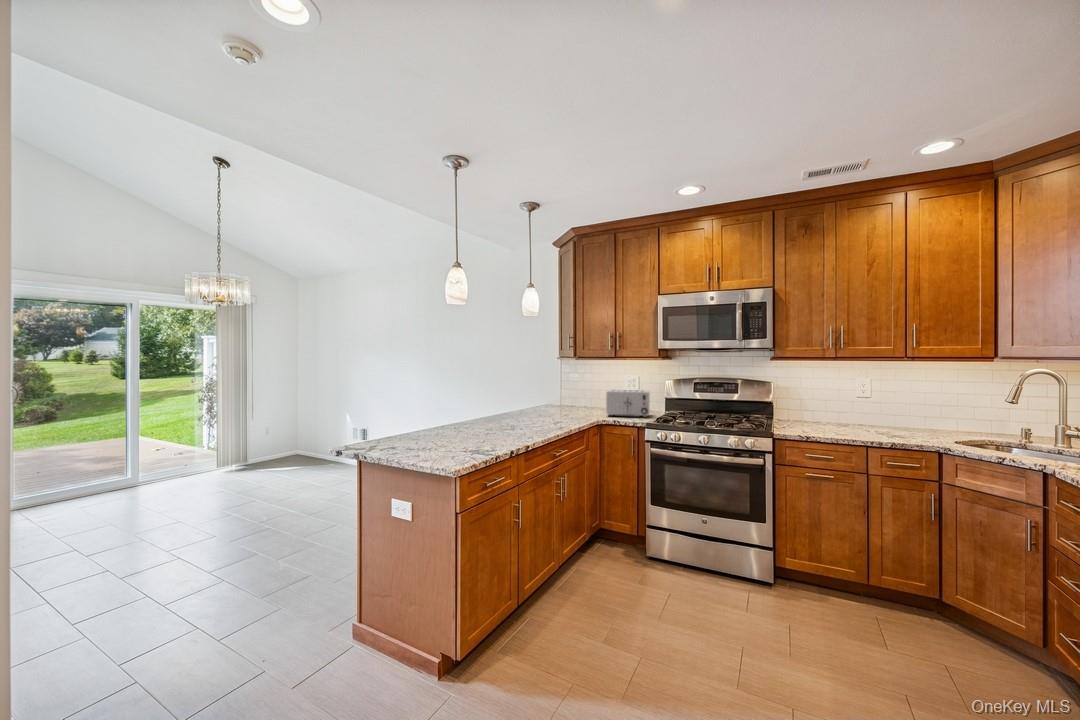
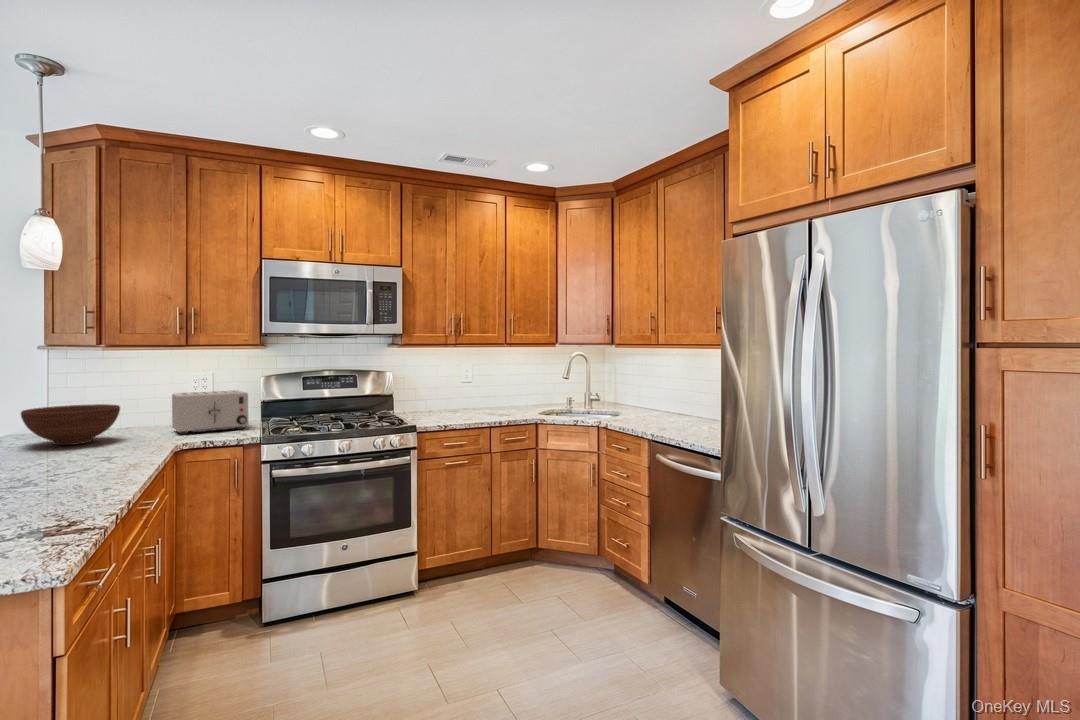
fruit bowl: none [537,393,579,415] -> present [21,404,120,445]

